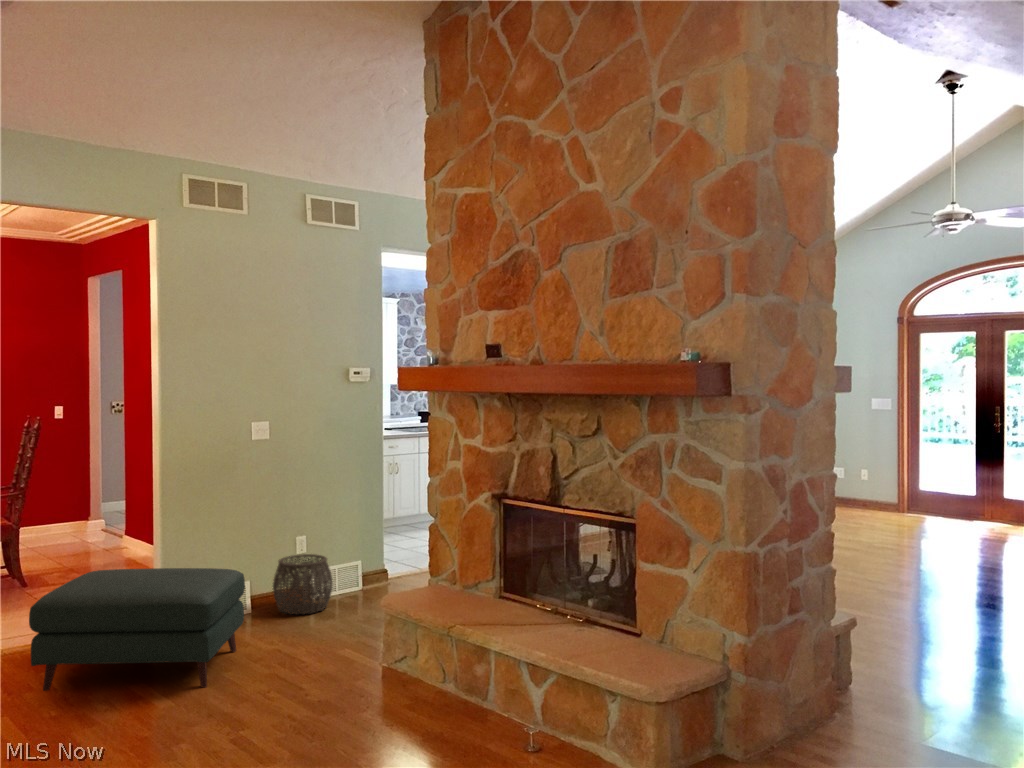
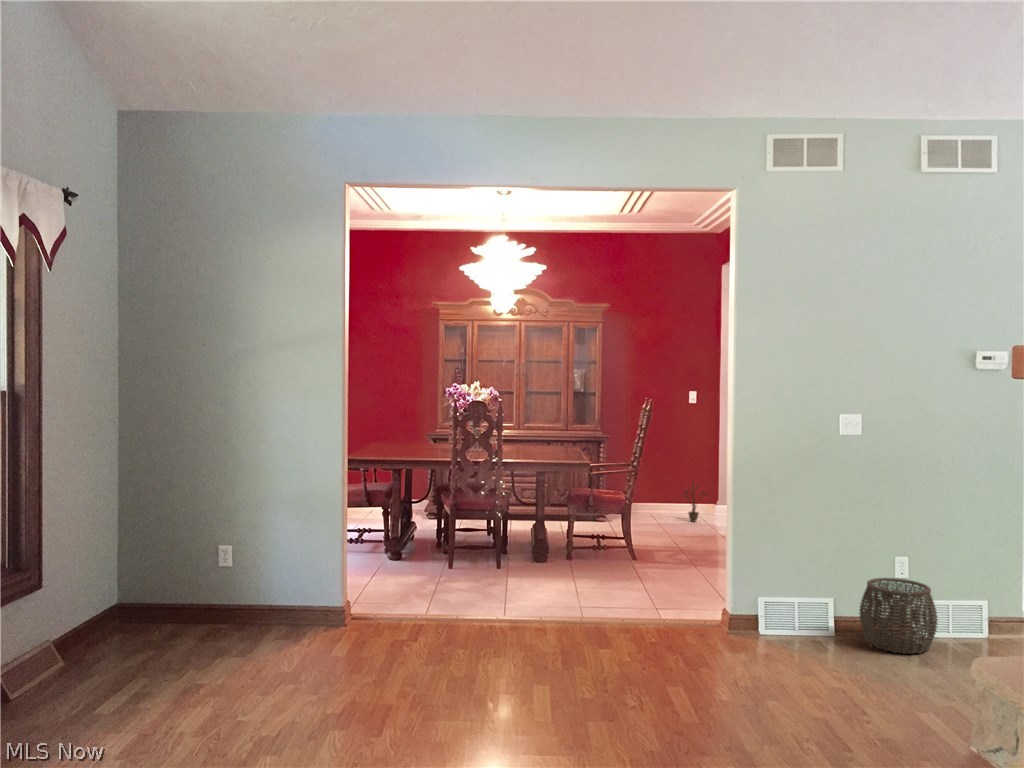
decorative plant: none [45,500,80,541] -> present [682,484,706,522]
ottoman: present [29,568,245,691] -> none [587,557,807,709]

